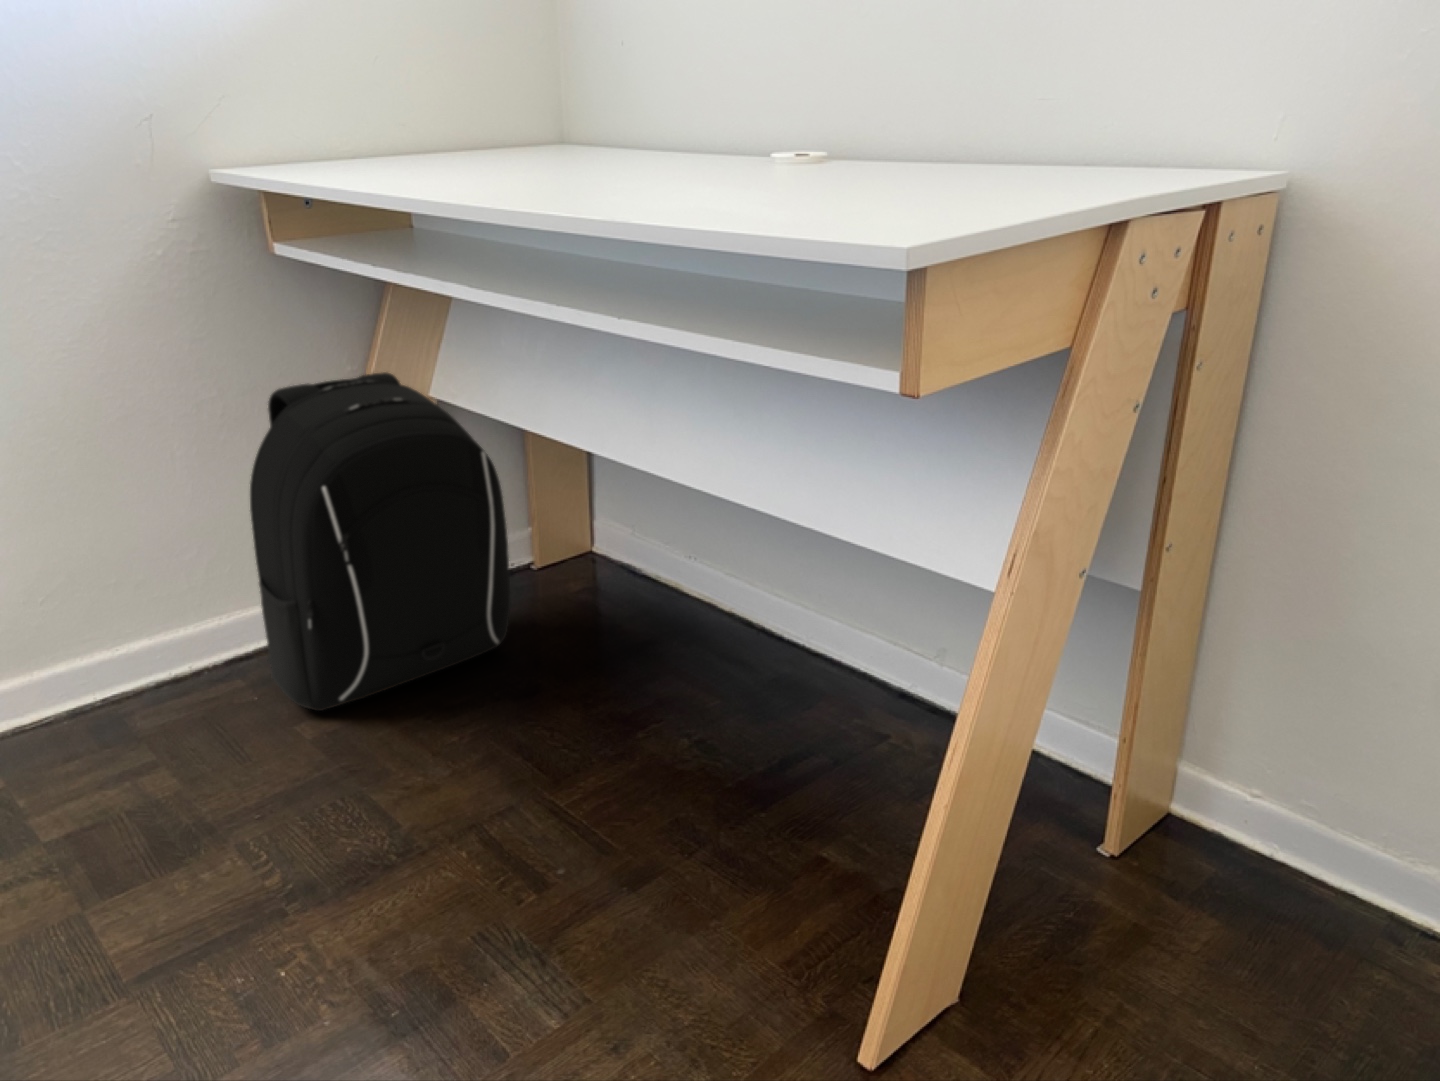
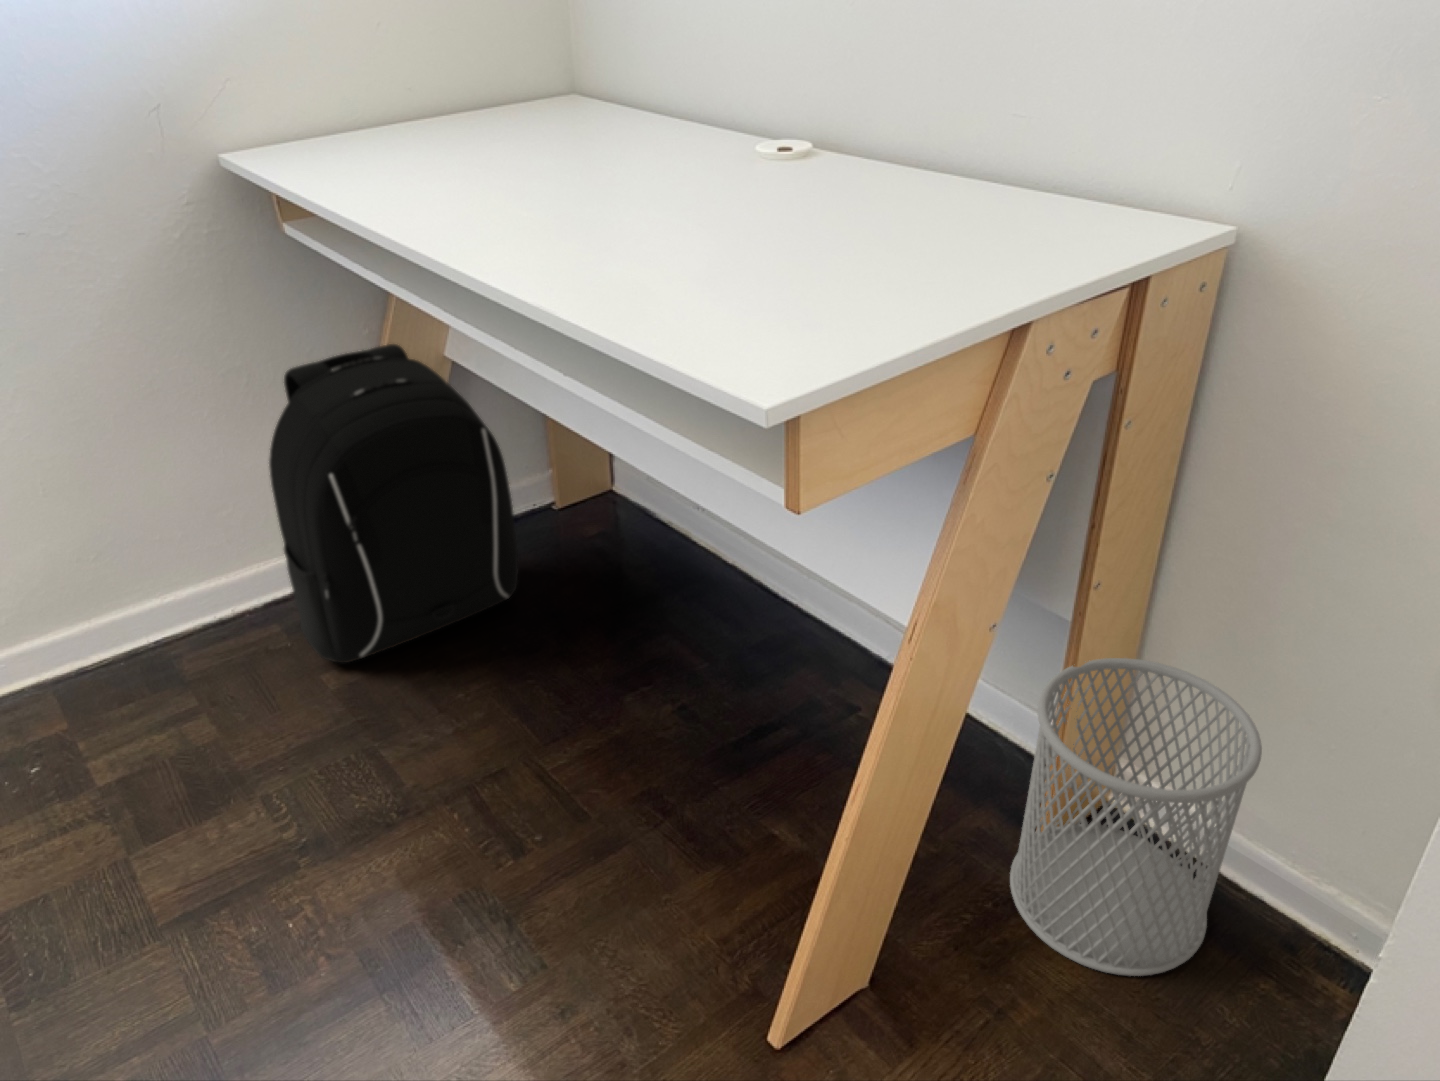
wastebasket: none [1086,632,1366,975] -> present [1010,658,1262,976]

